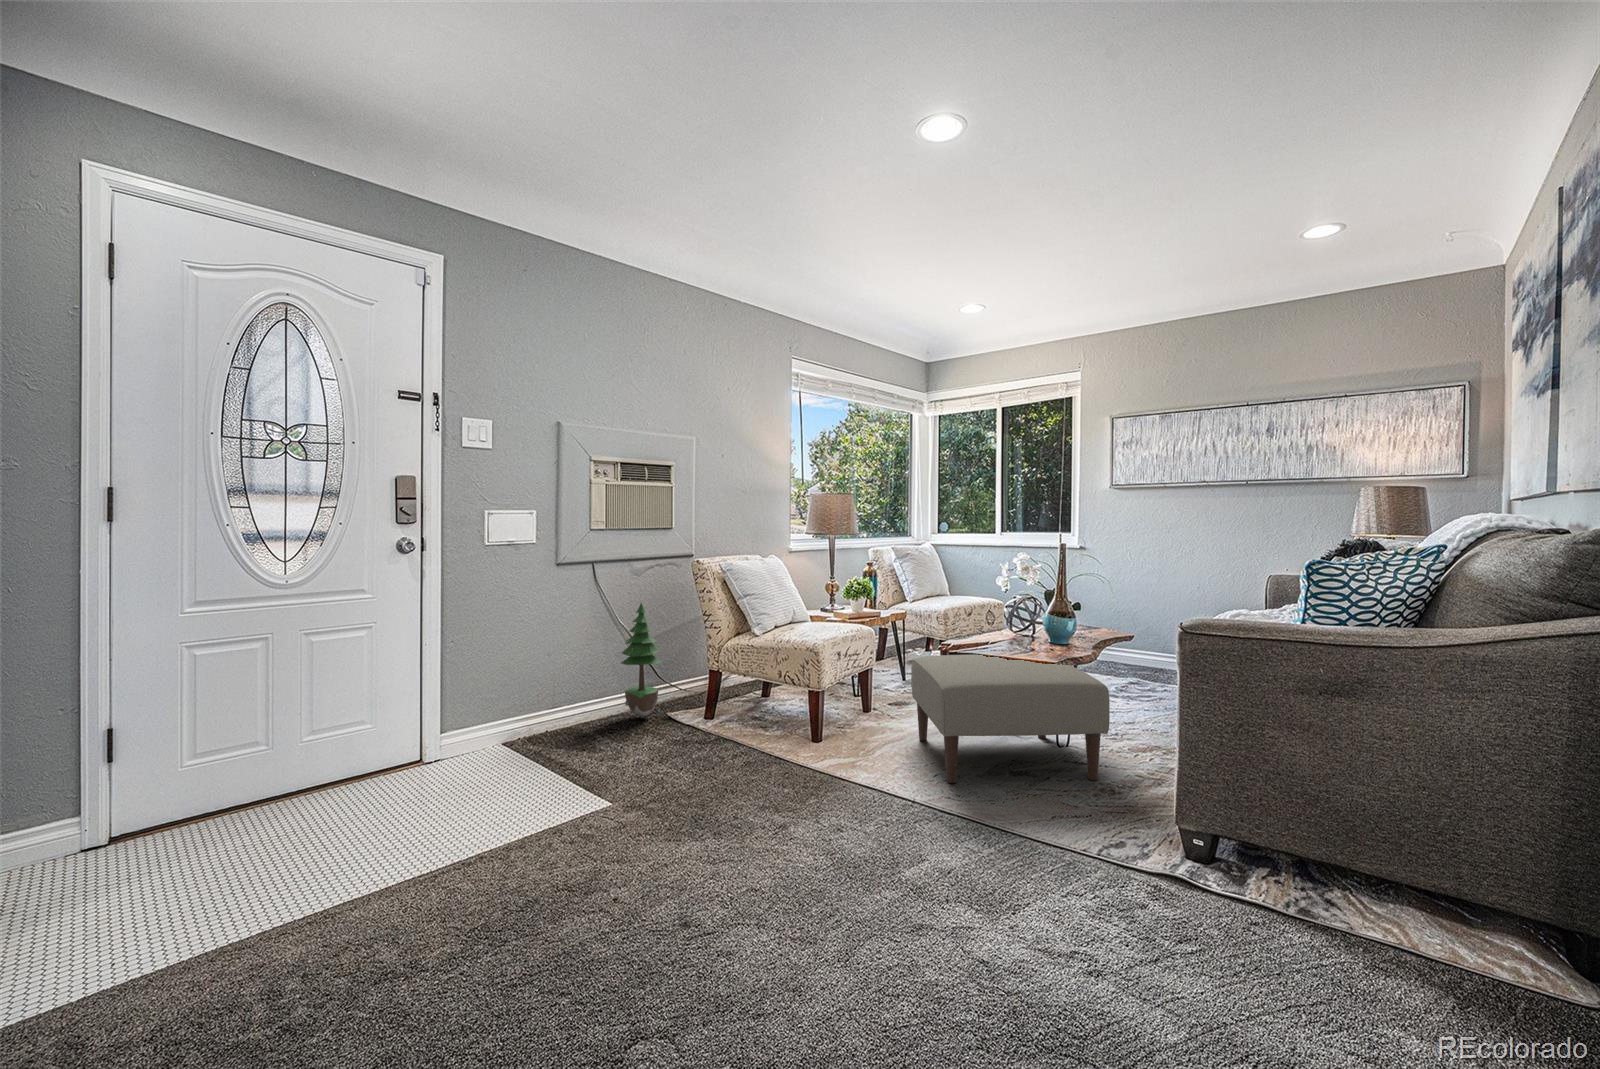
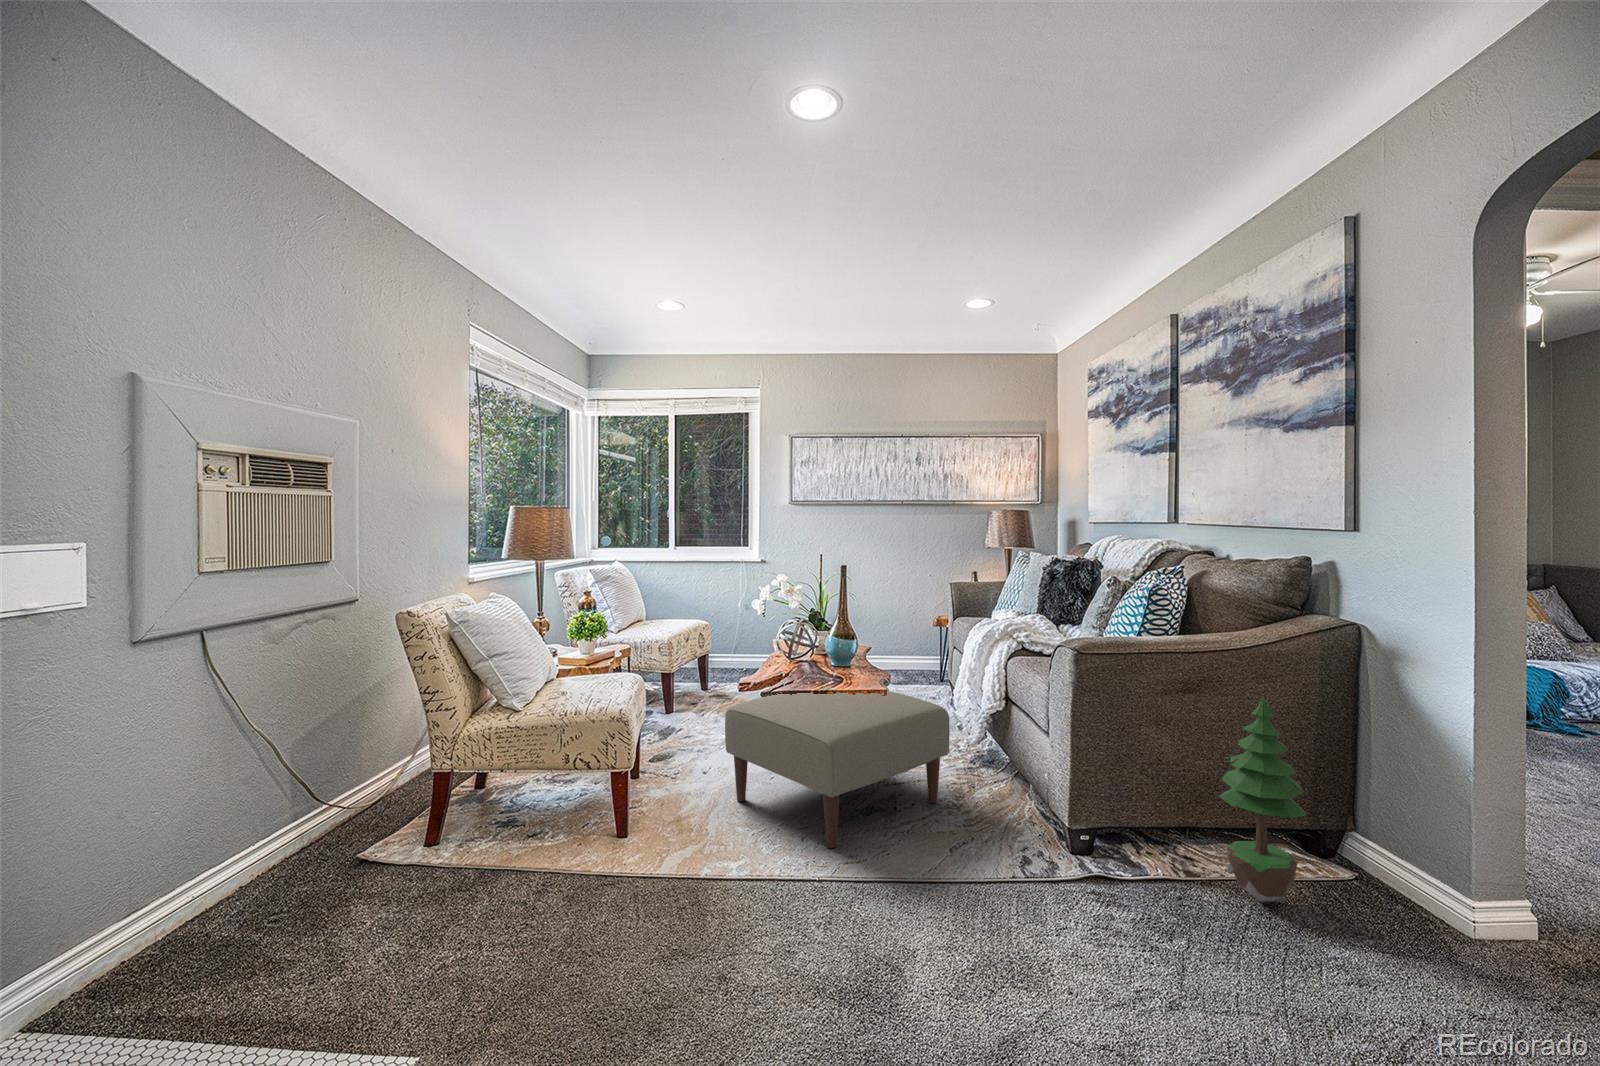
potted tree: present [621,603,662,718] -> present [1218,697,1307,903]

